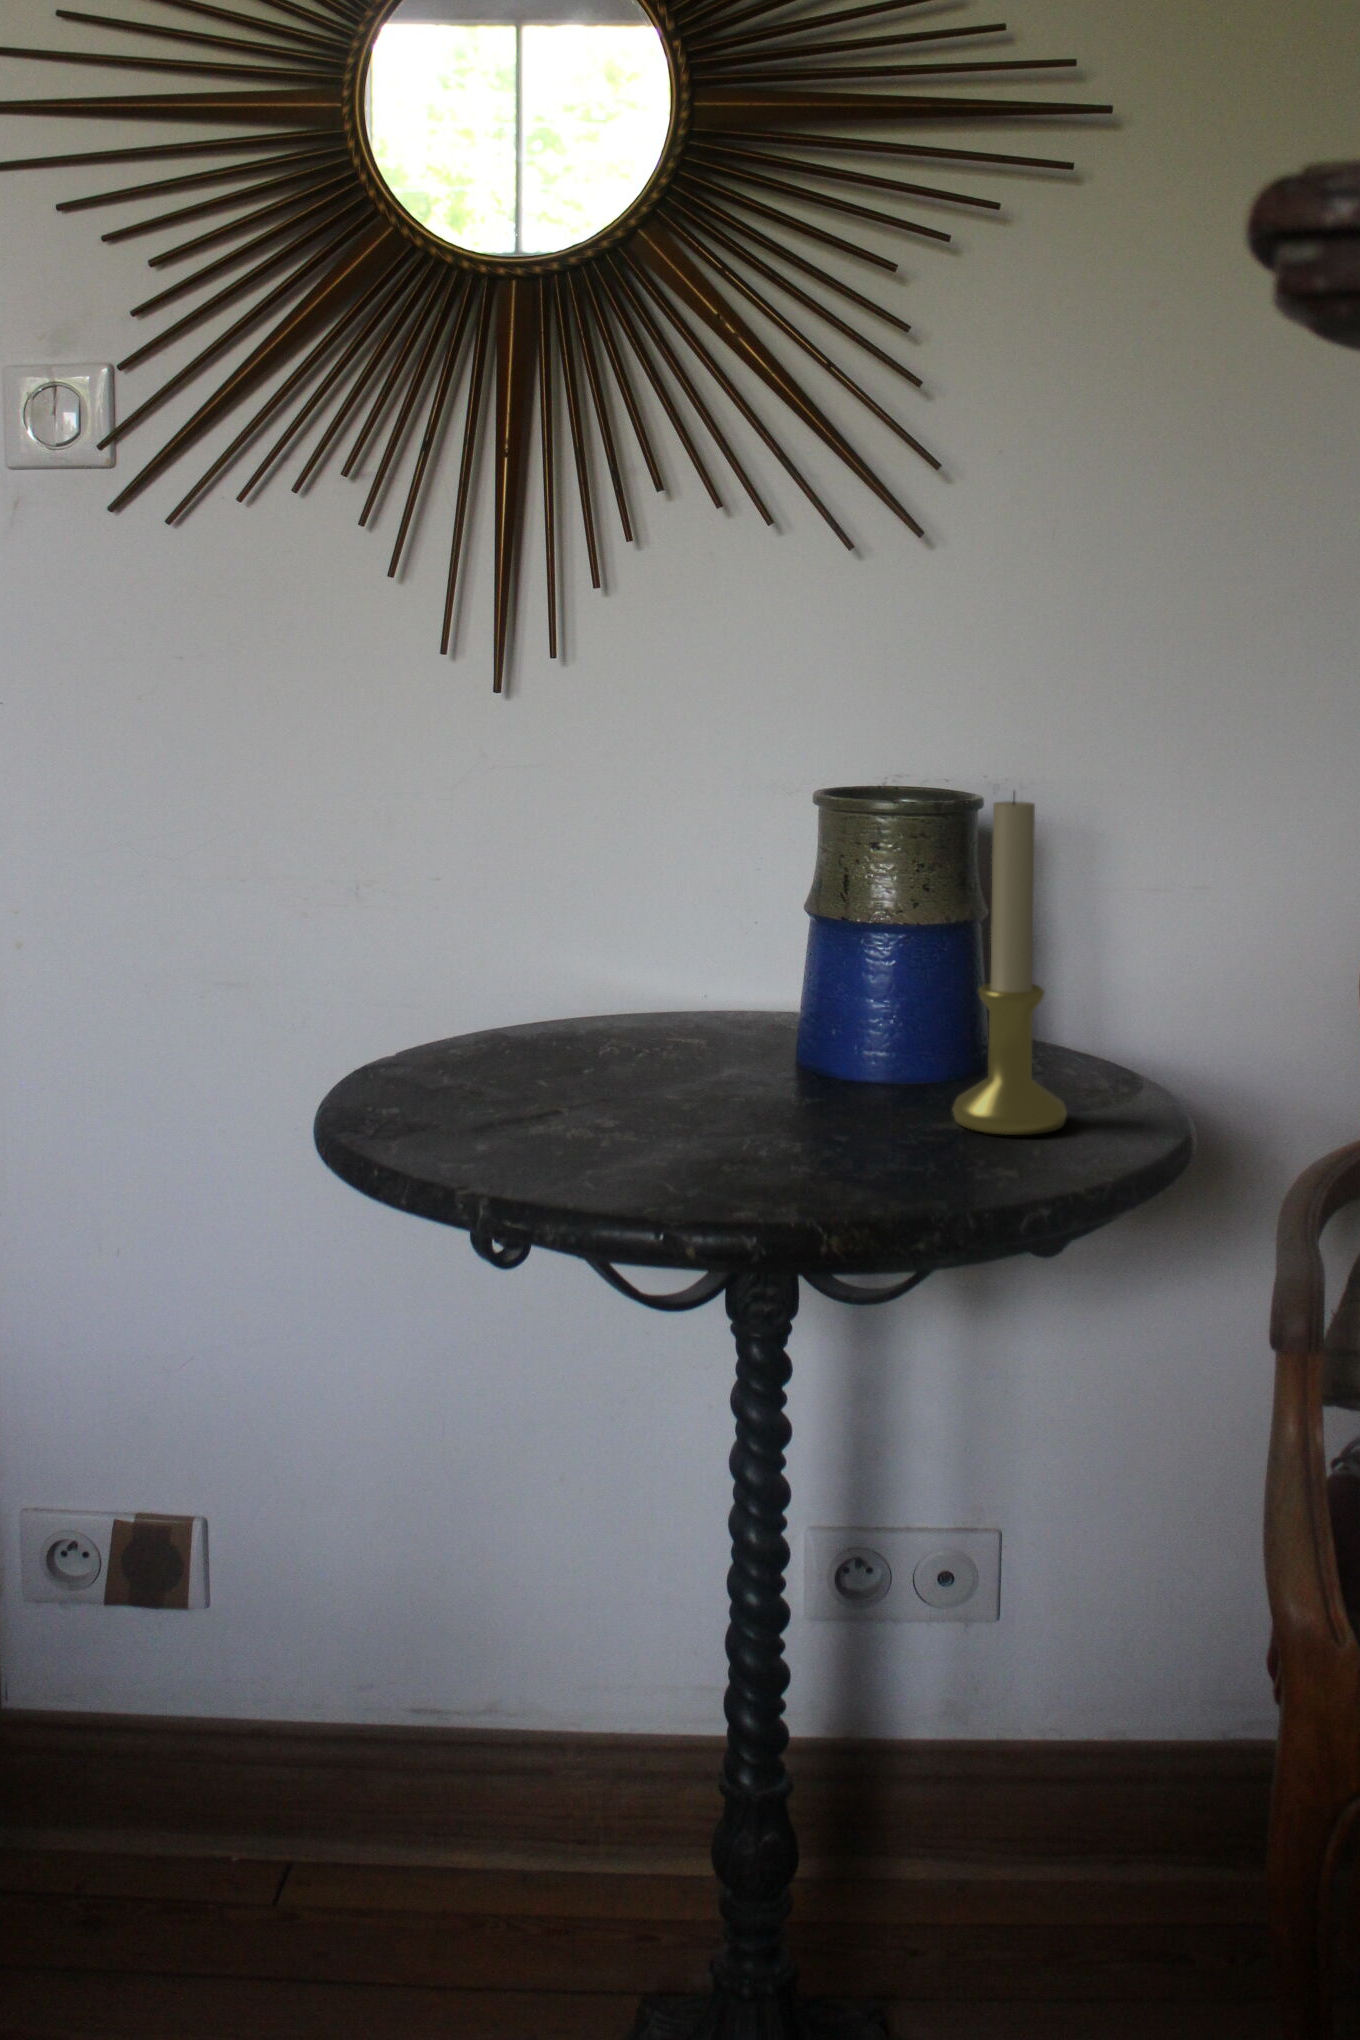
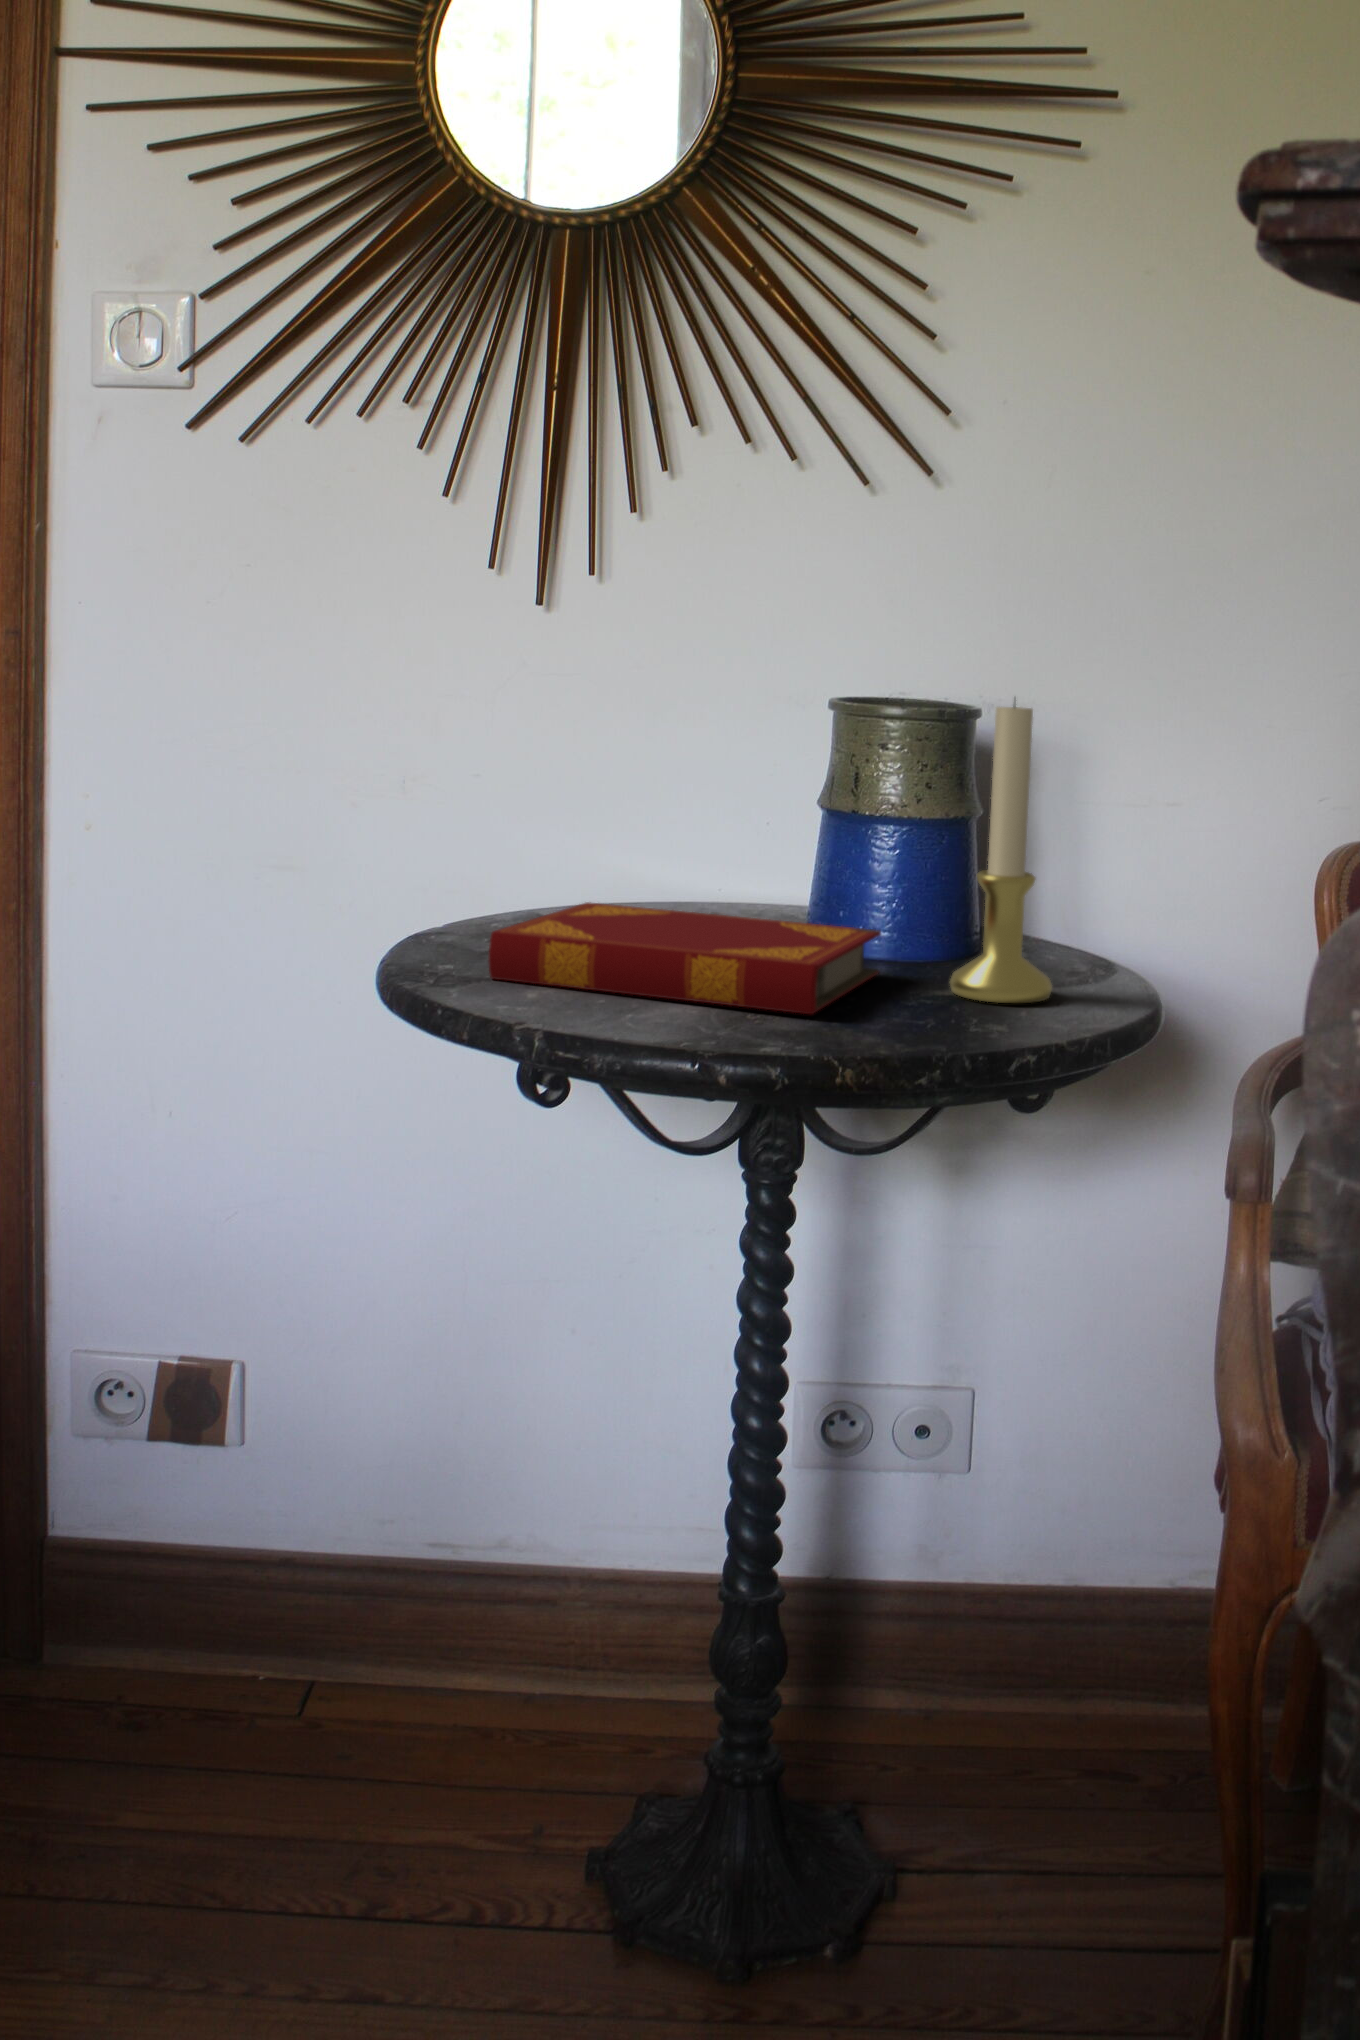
hardback book: none [438,1024,876,1163] -> present [488,902,881,1014]

